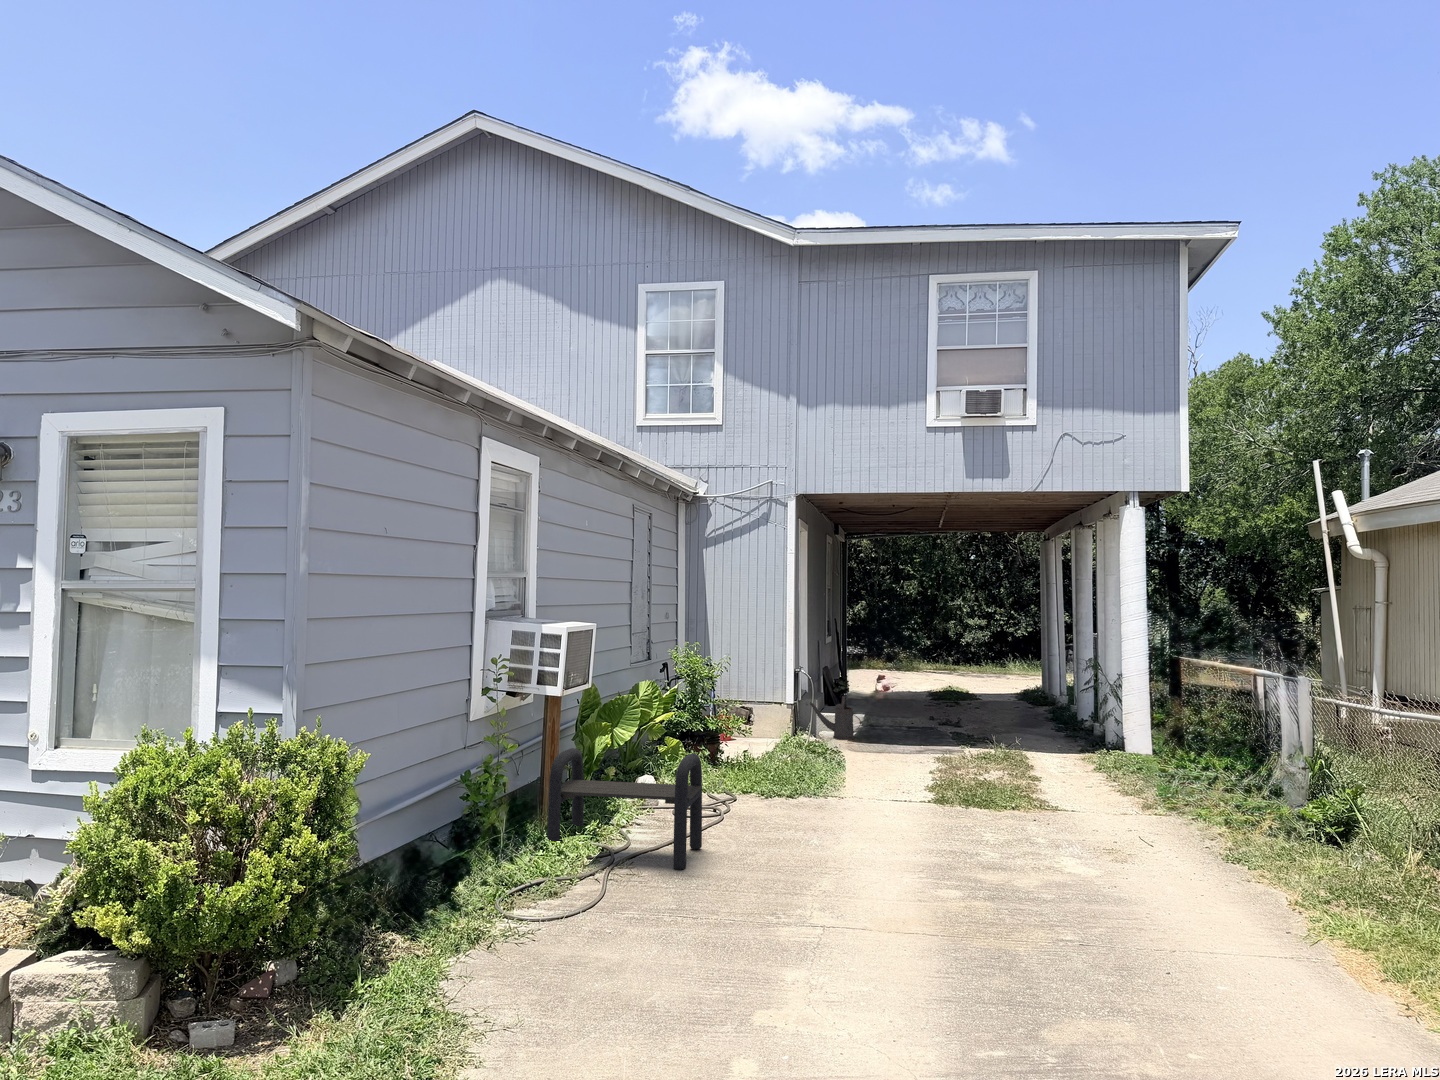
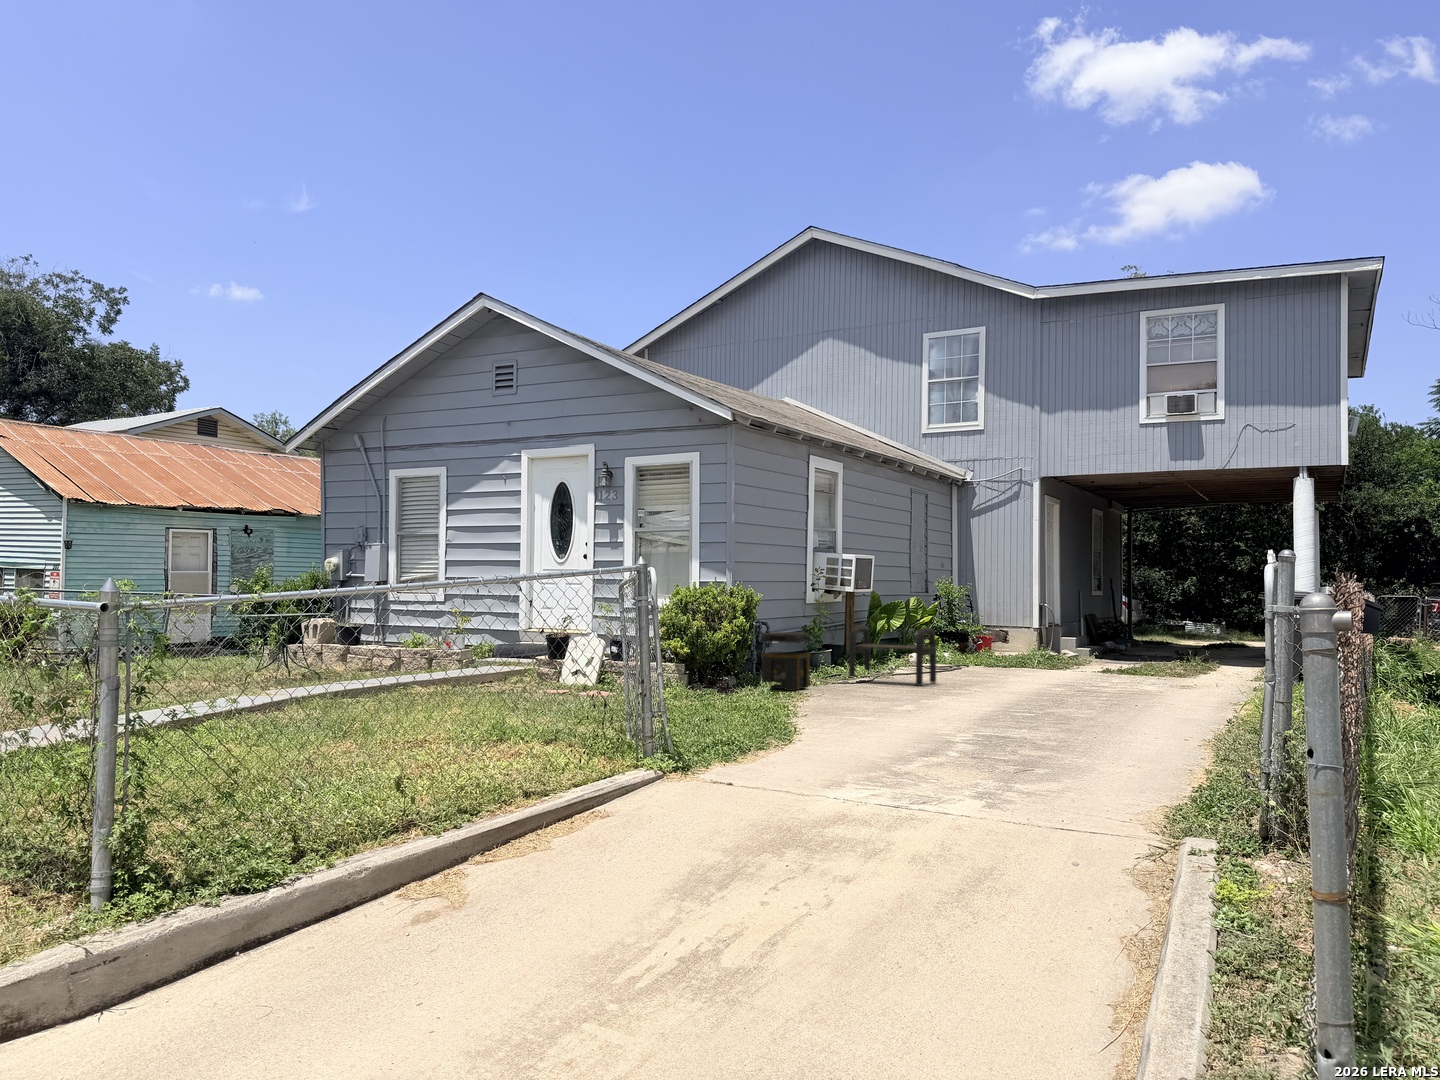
watering can: present [810,696,861,740] -> none [1061,631,1100,664]
toolbox: none [367,798,478,940] -> present [761,632,811,691]

